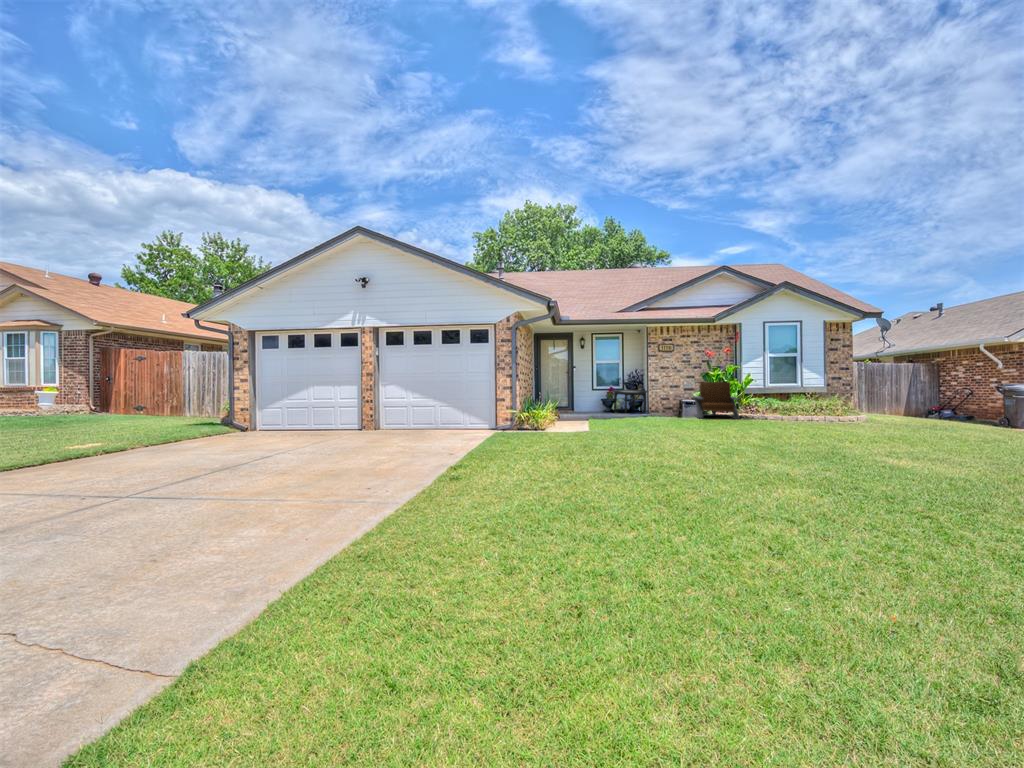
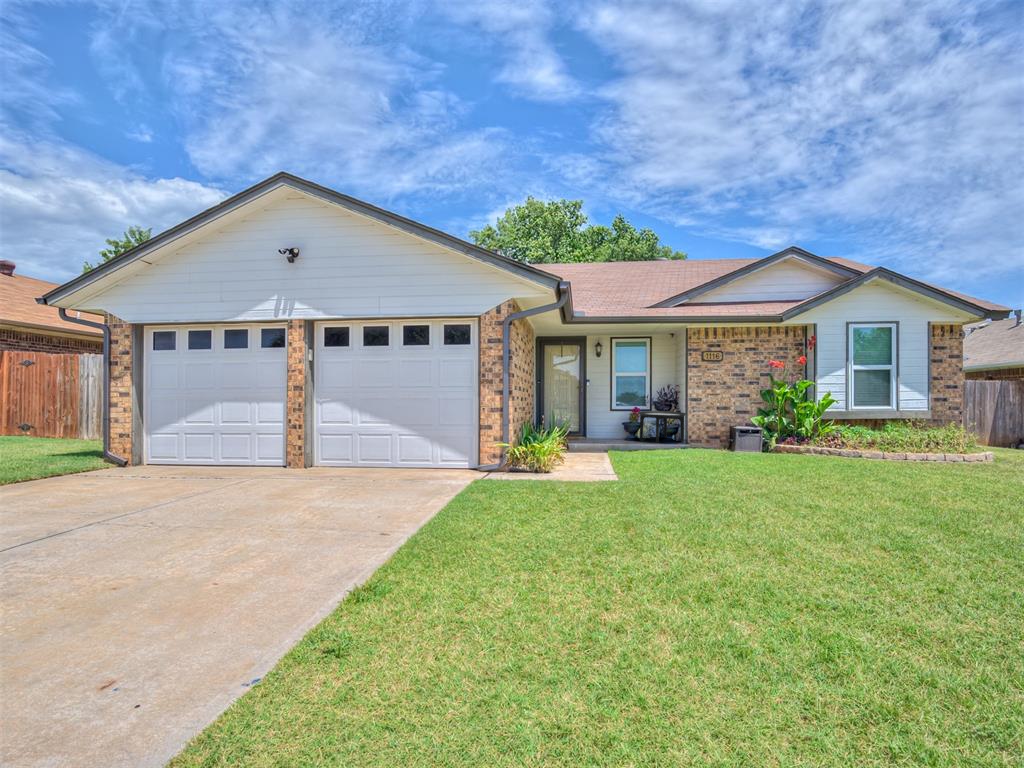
lounge chair: present [694,382,739,419] -> none [754,403,825,457]

